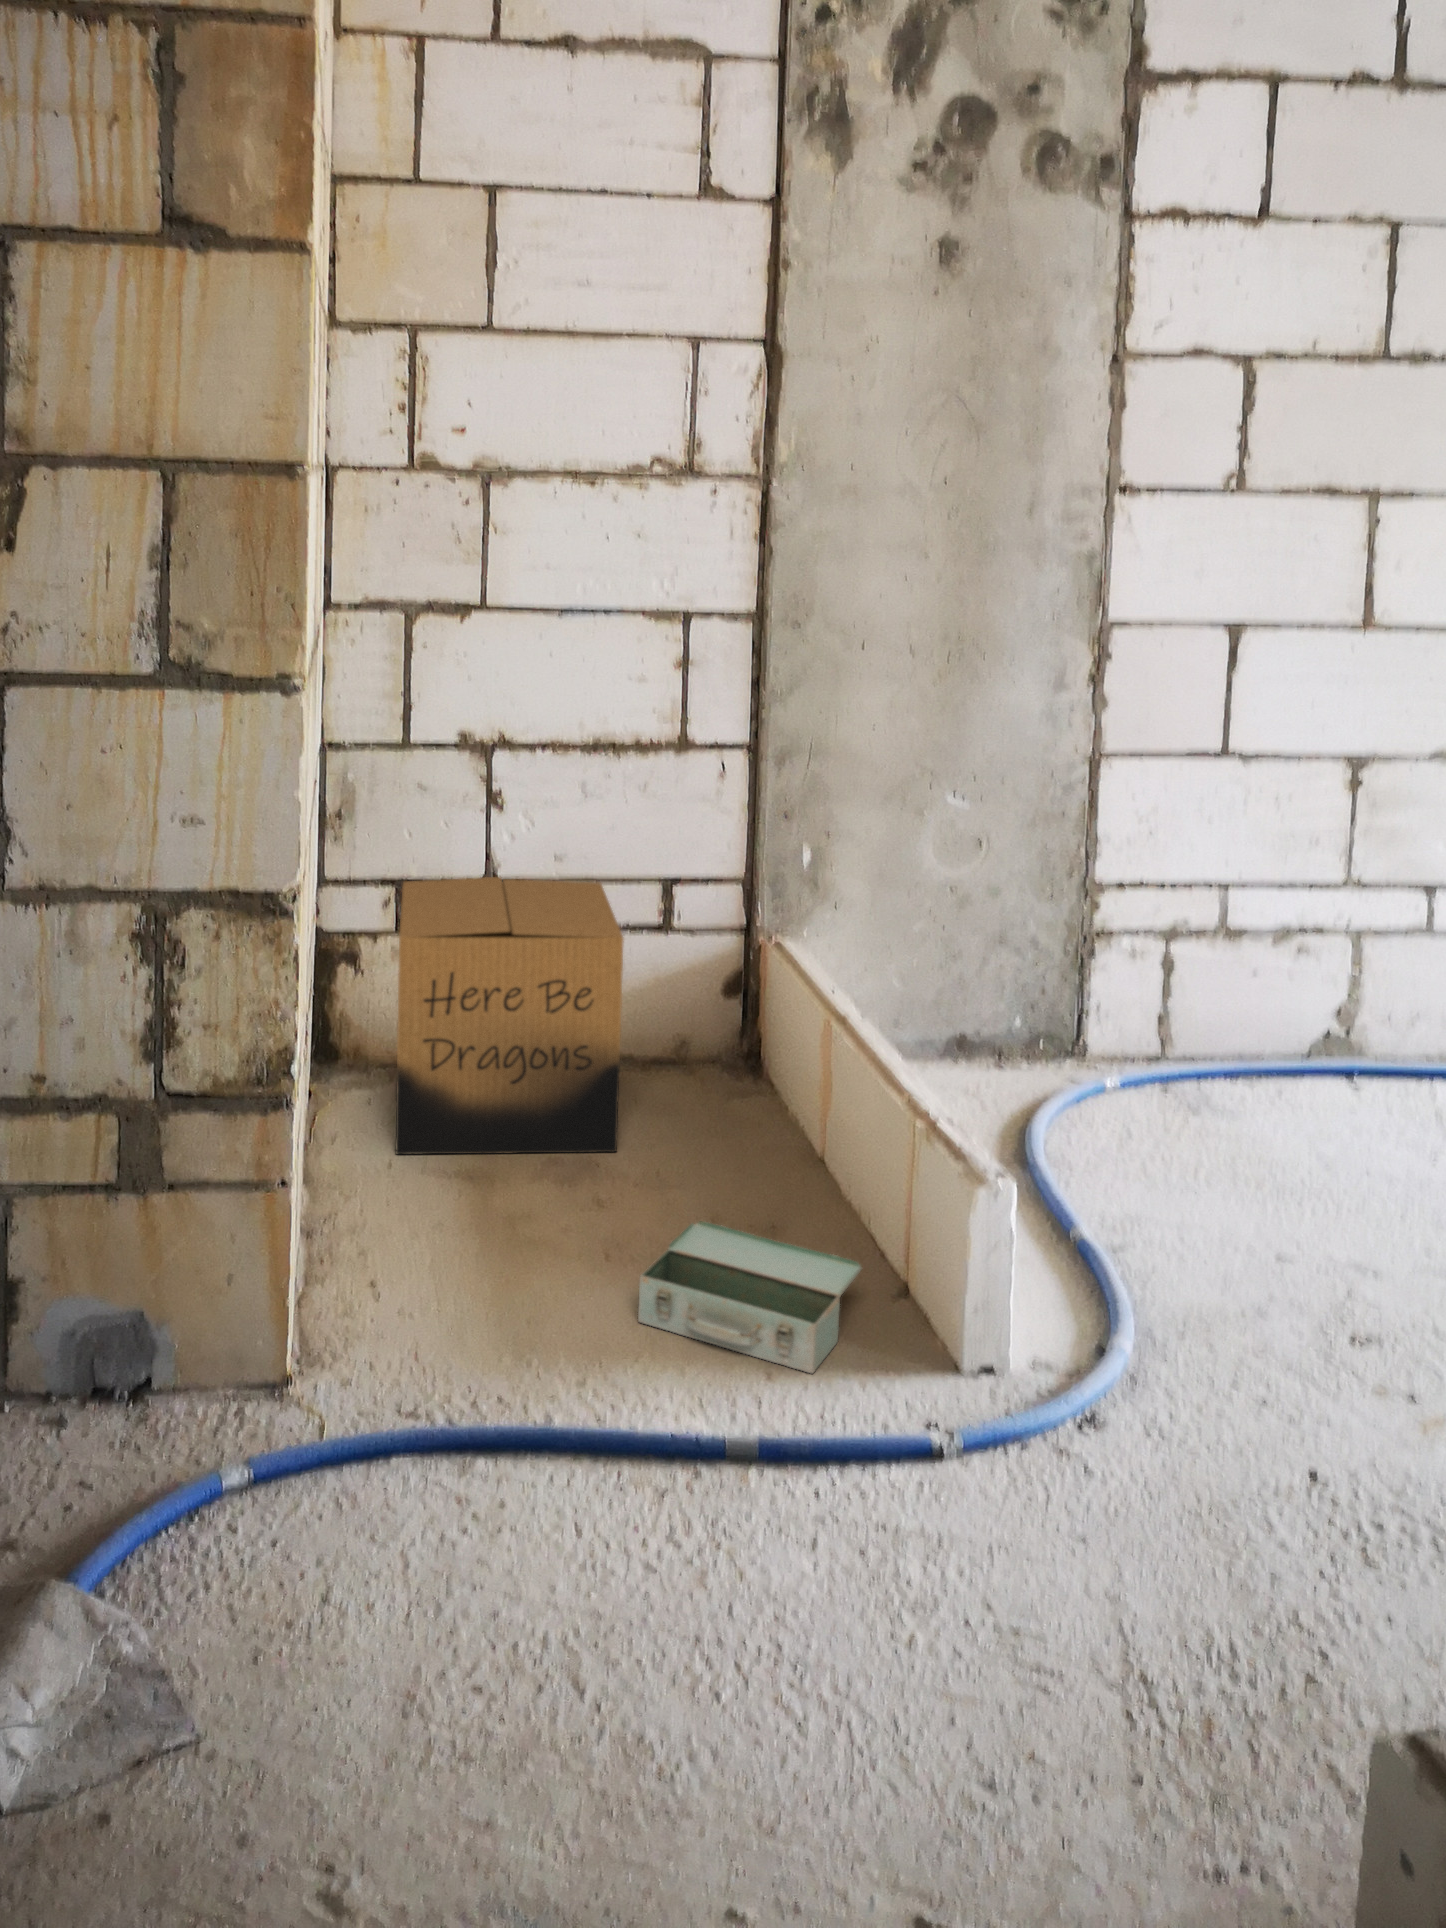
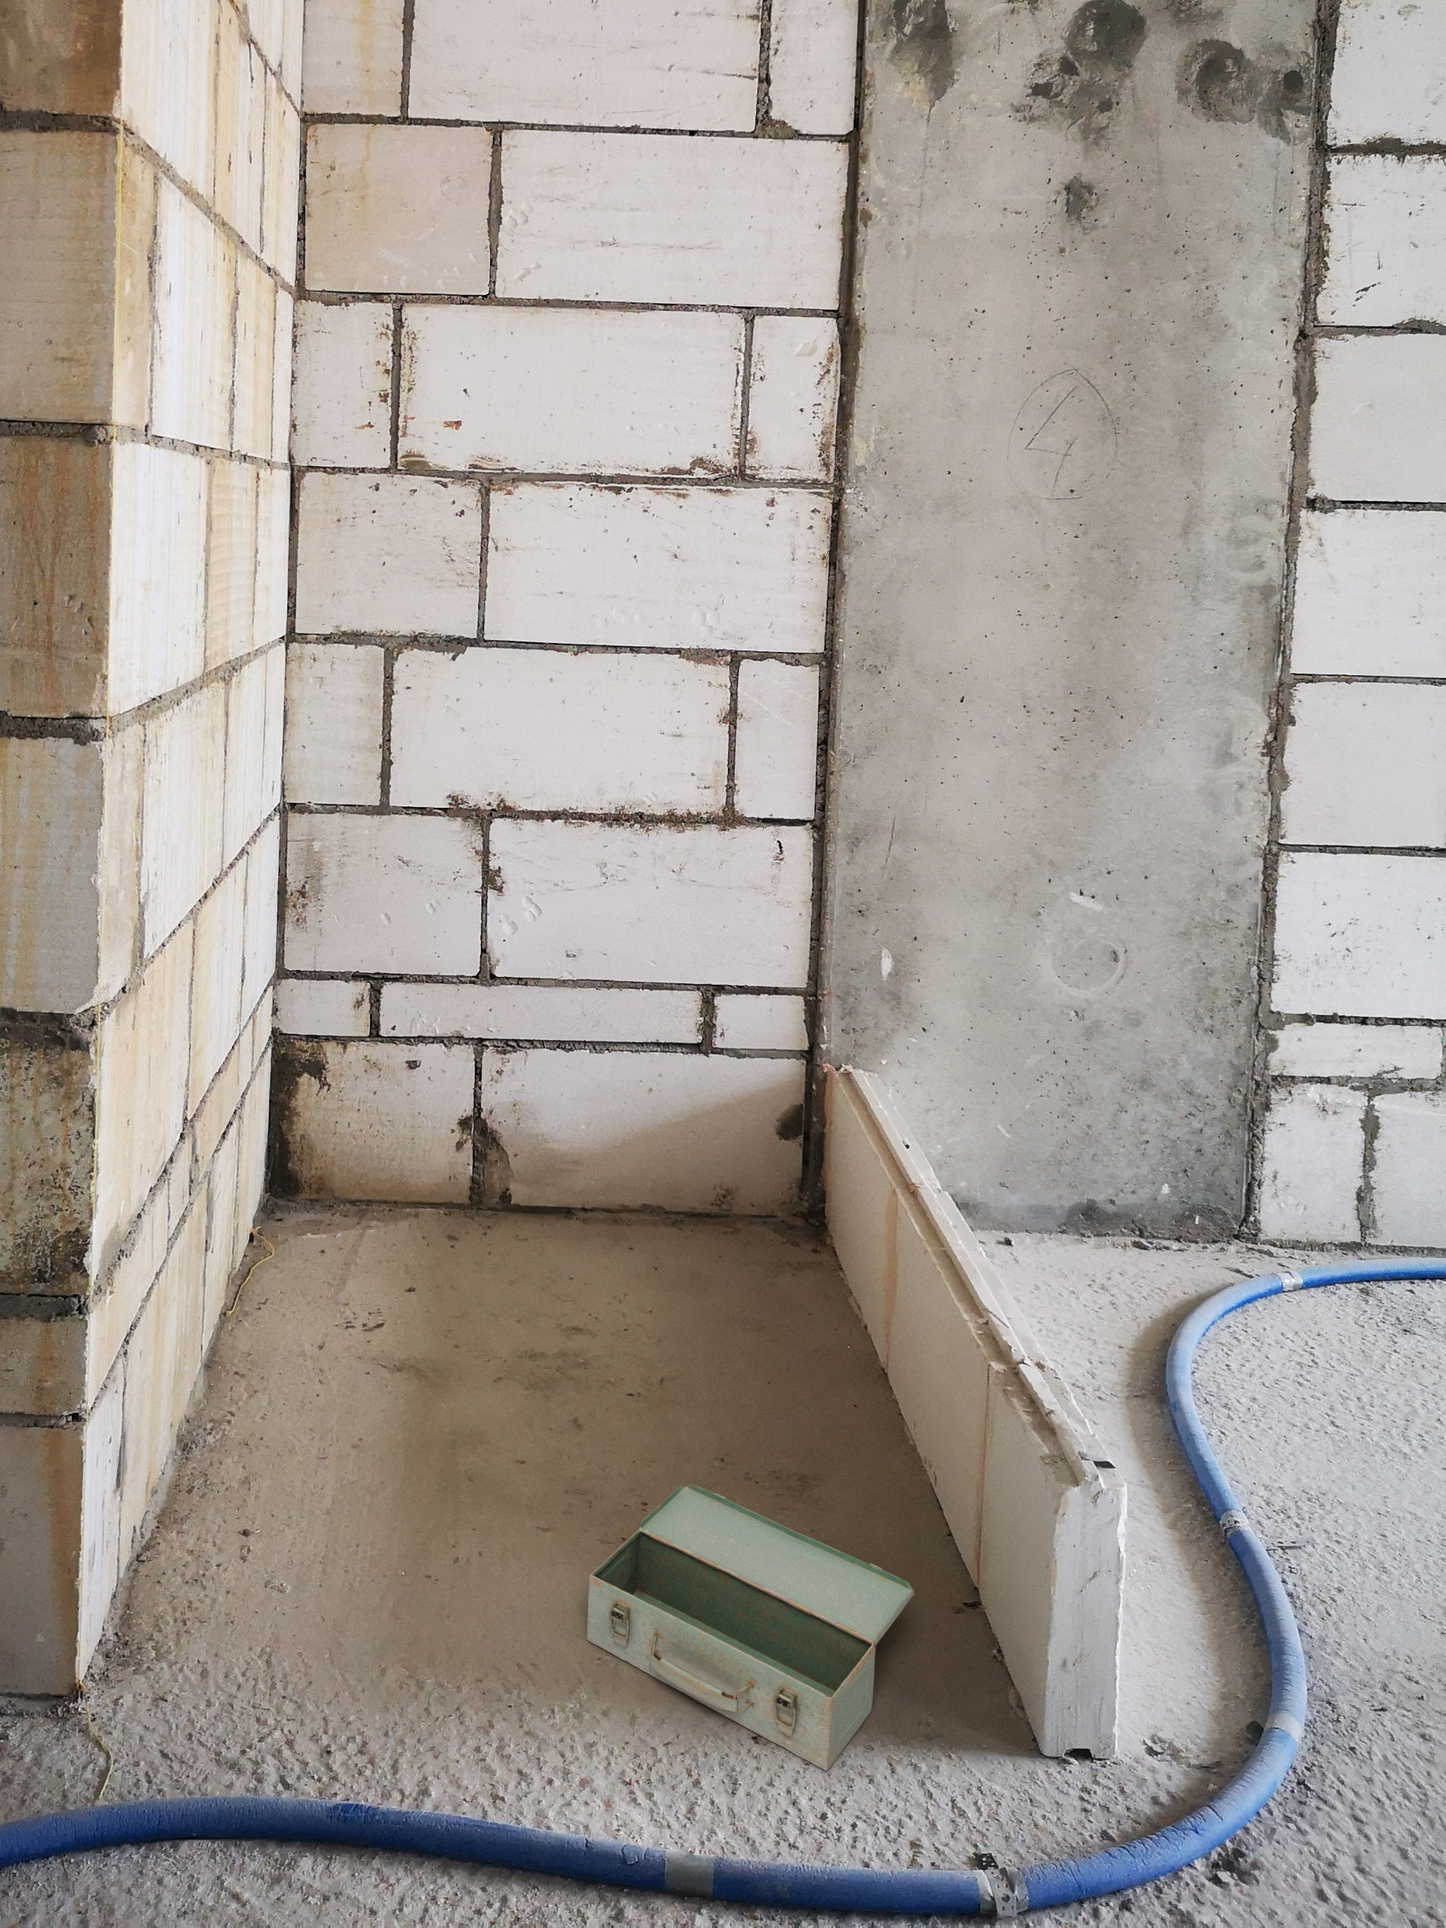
cardboard box: present [395,877,624,1155] -> none [334,970,626,1341]

